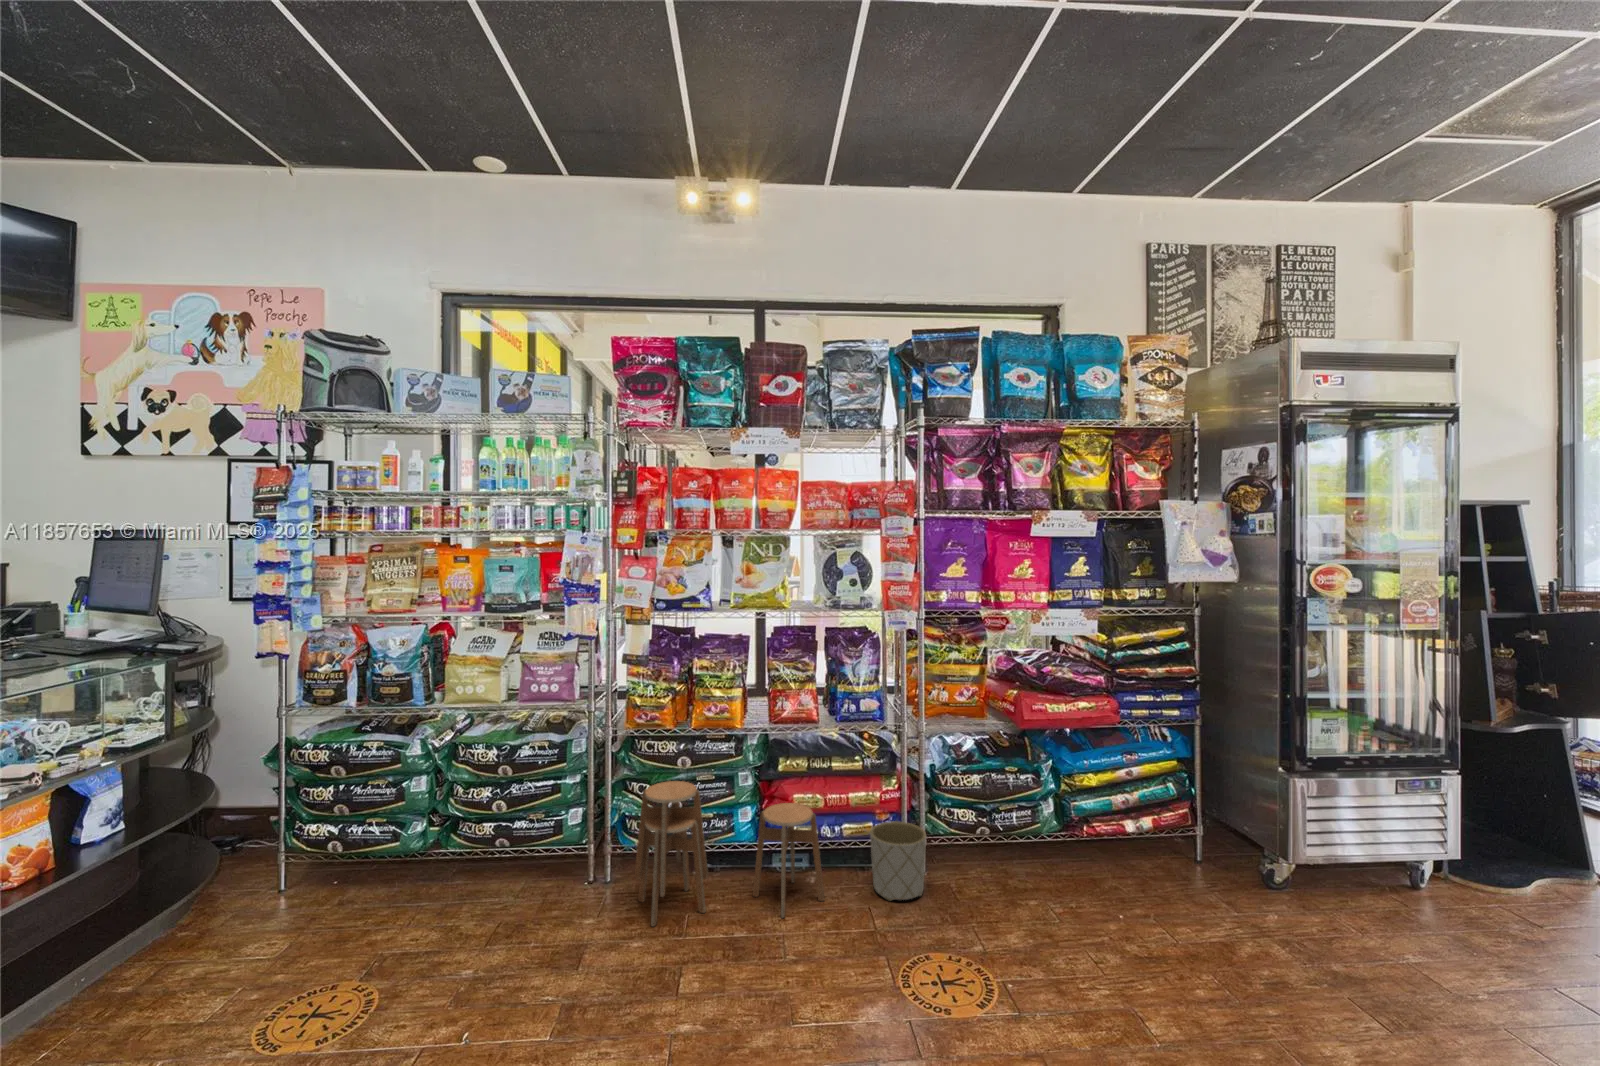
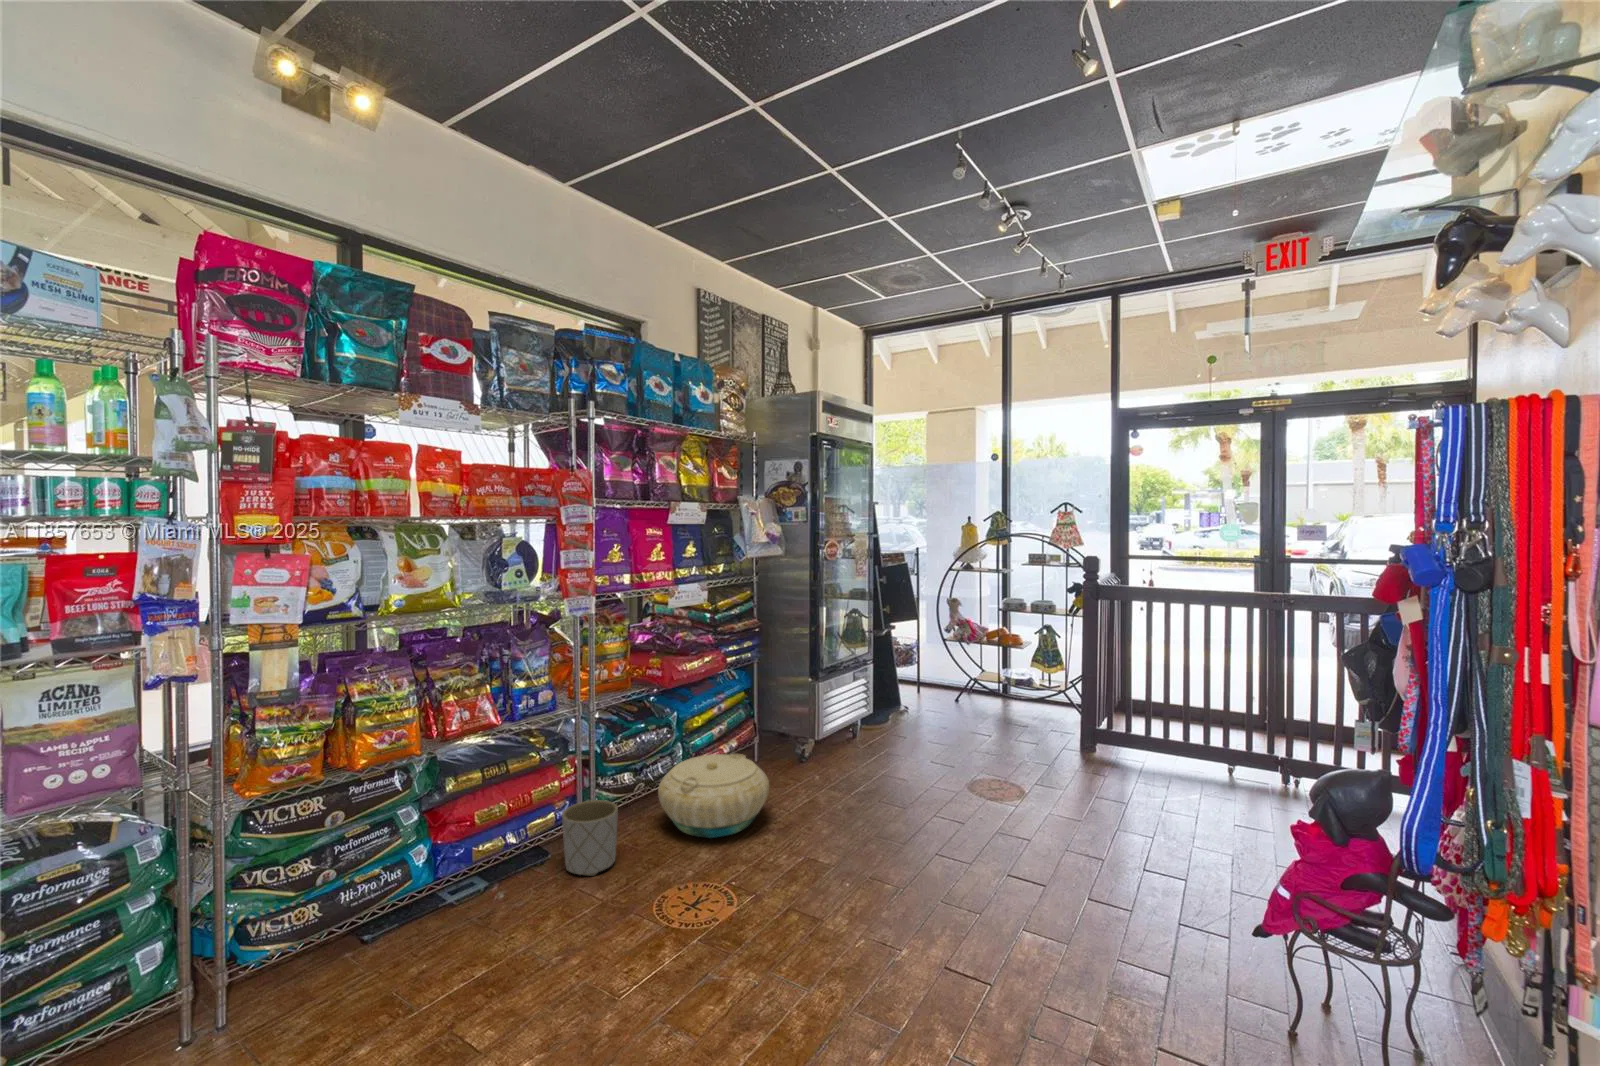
stool: present [635,781,824,926] -> none [309,815,537,1022]
basket: none [990,818,1137,930] -> present [658,754,769,838]

